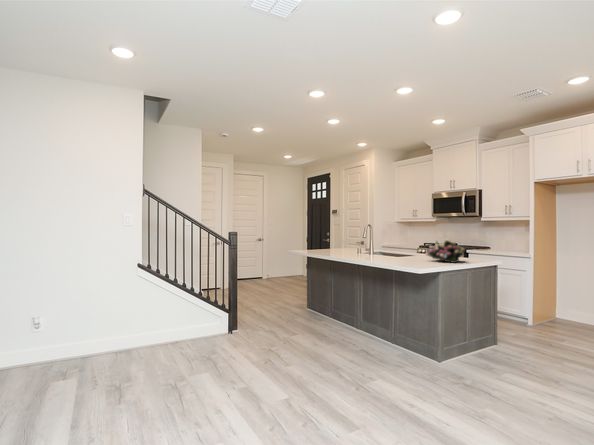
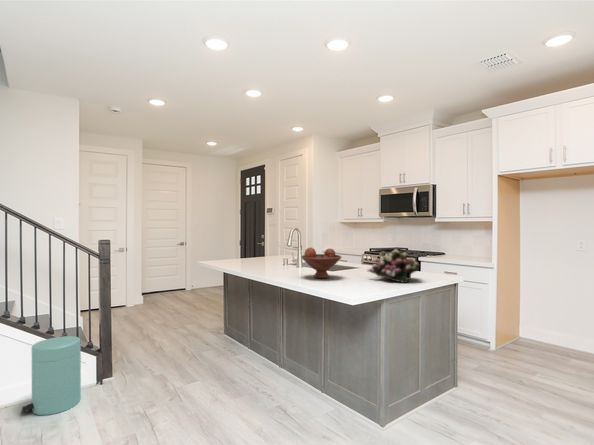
fruit bowl: none [376,238,406,260] -> present [302,248,341,278]
trash can: none [189,297,223,346] -> present [22,336,81,415]

